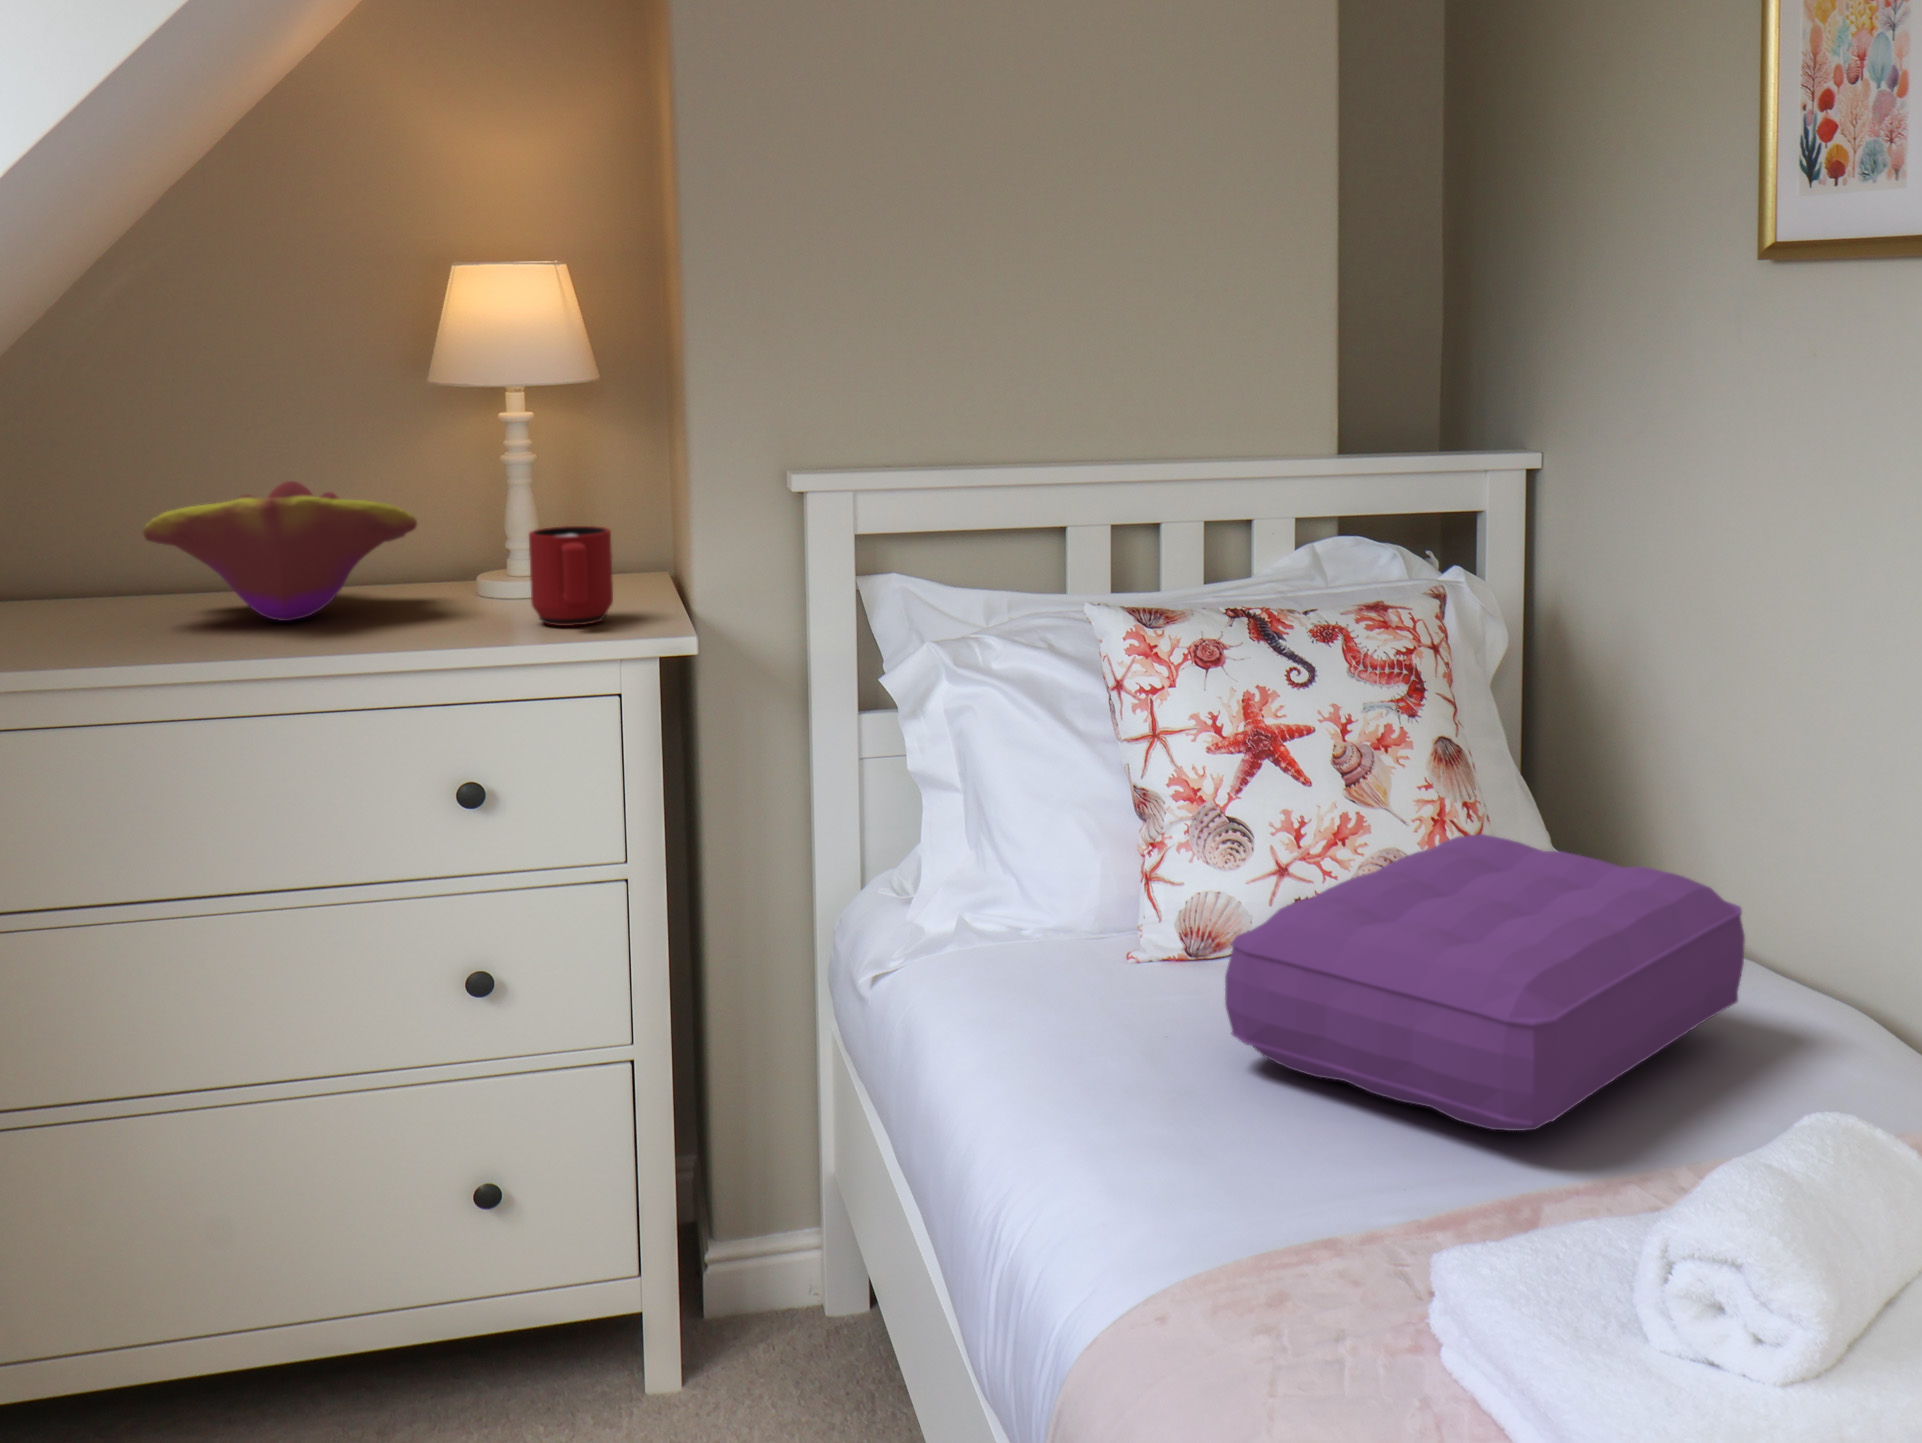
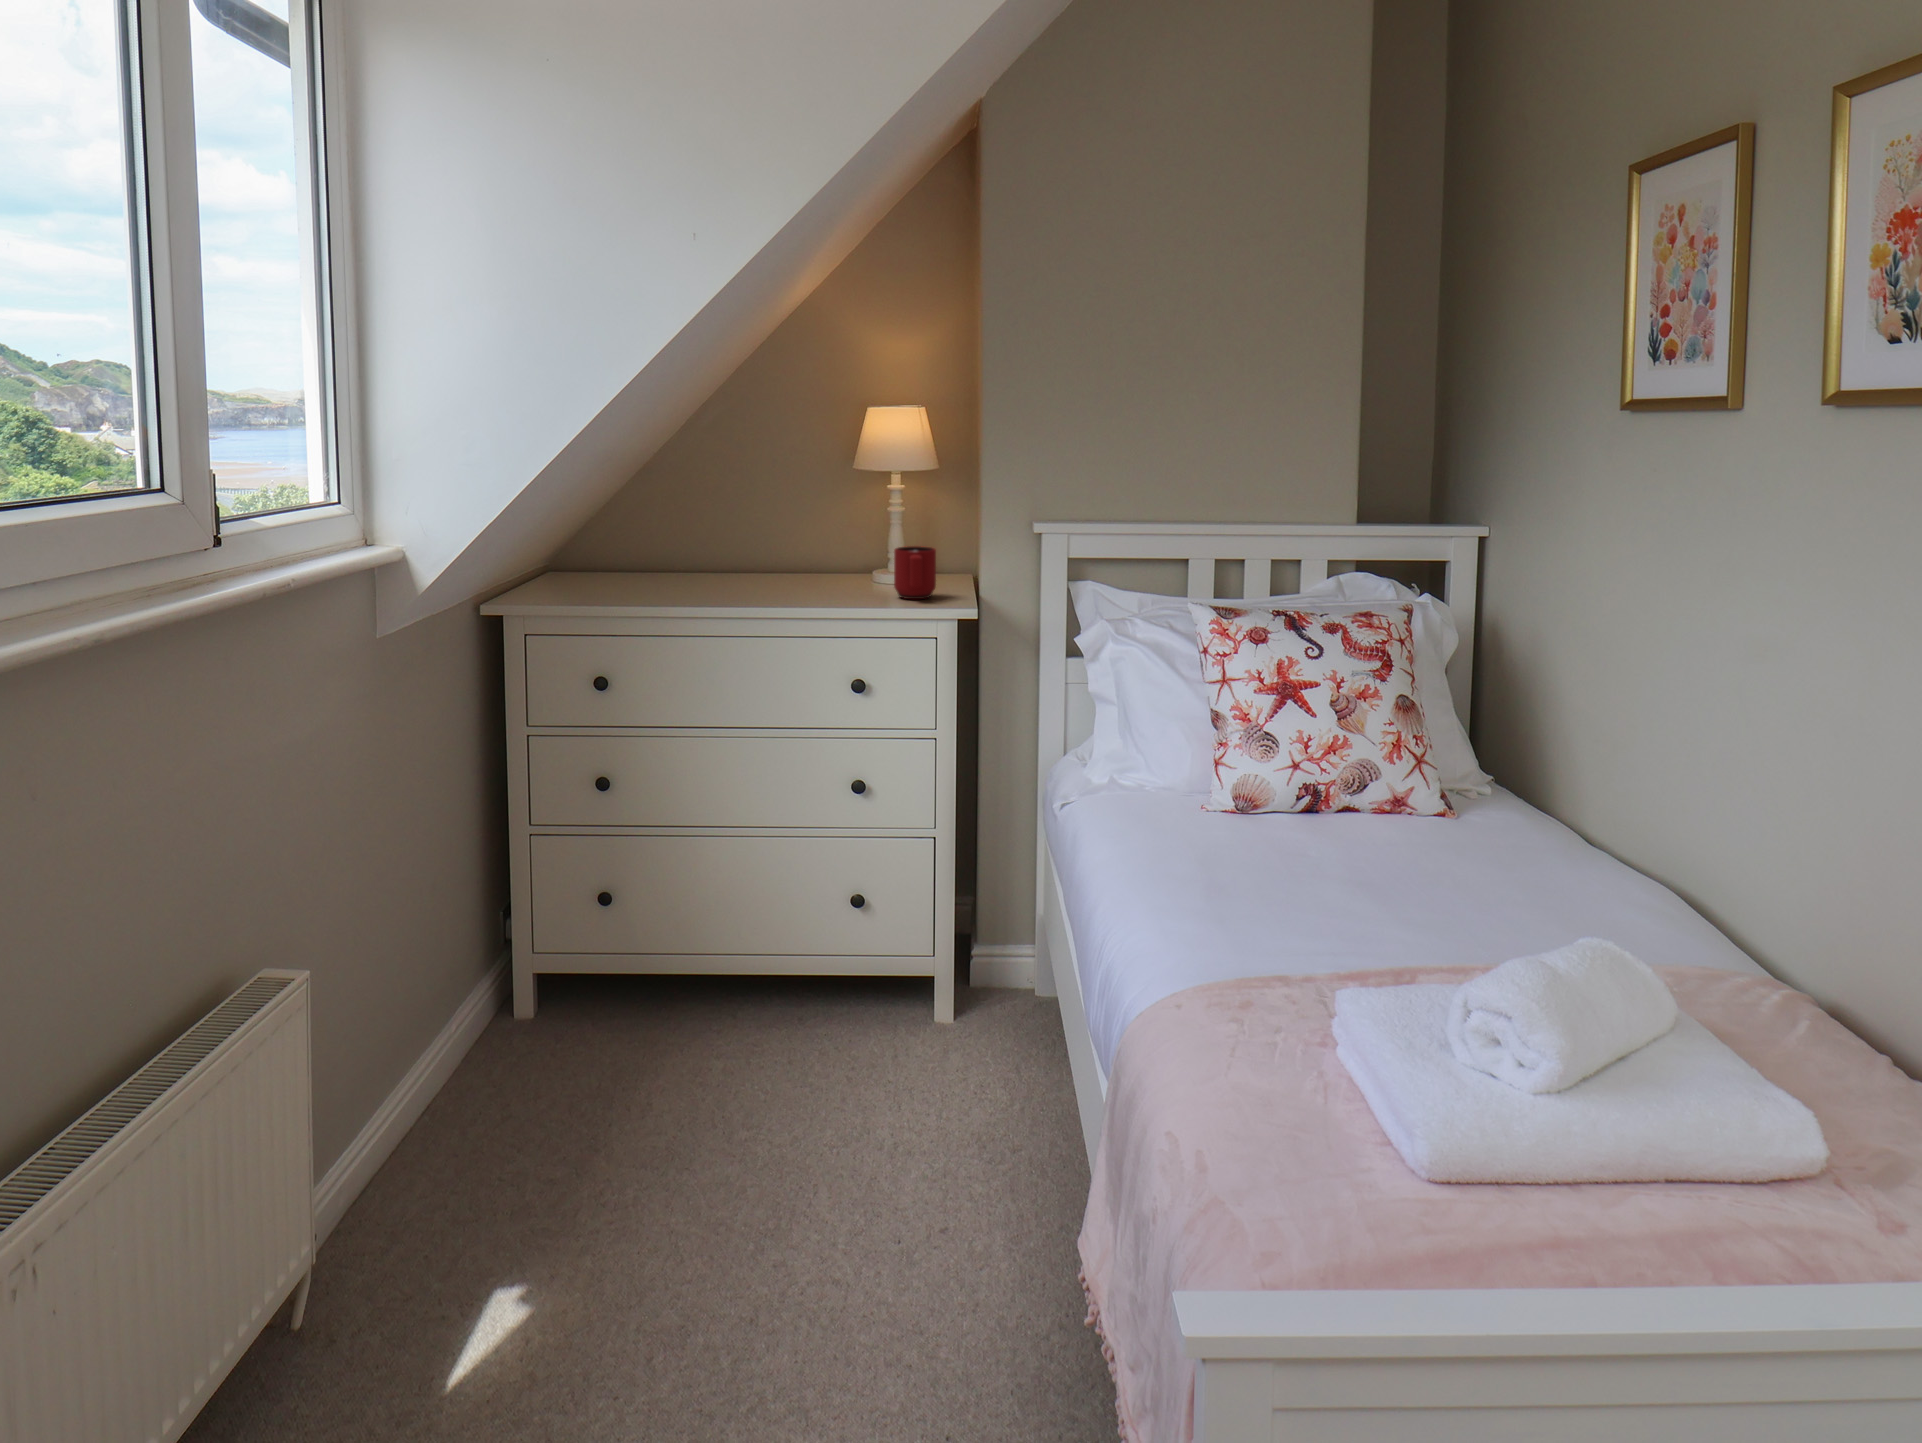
decorative bowl: present [143,481,417,621] -> none [712,517,841,589]
pillow: present [1225,834,1745,1131] -> none [1246,753,1584,926]

